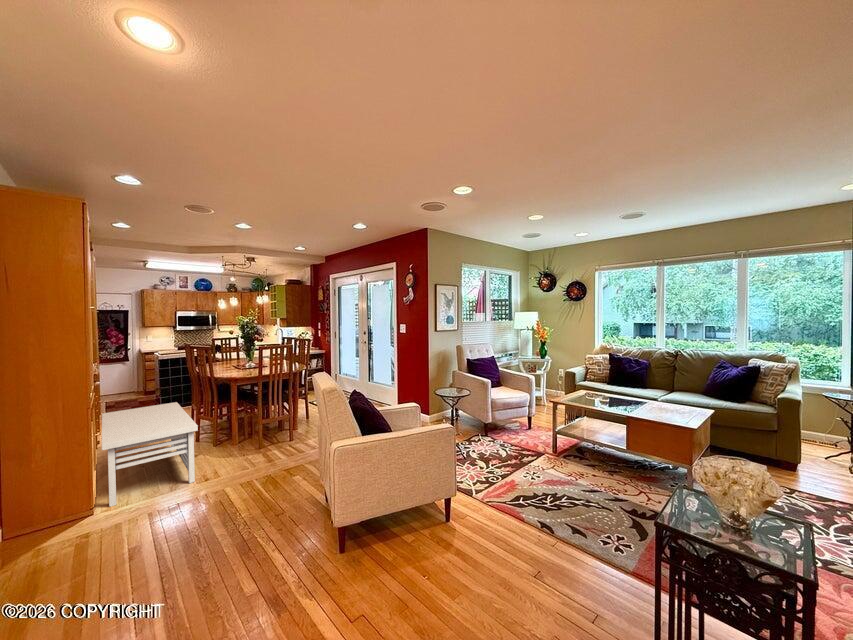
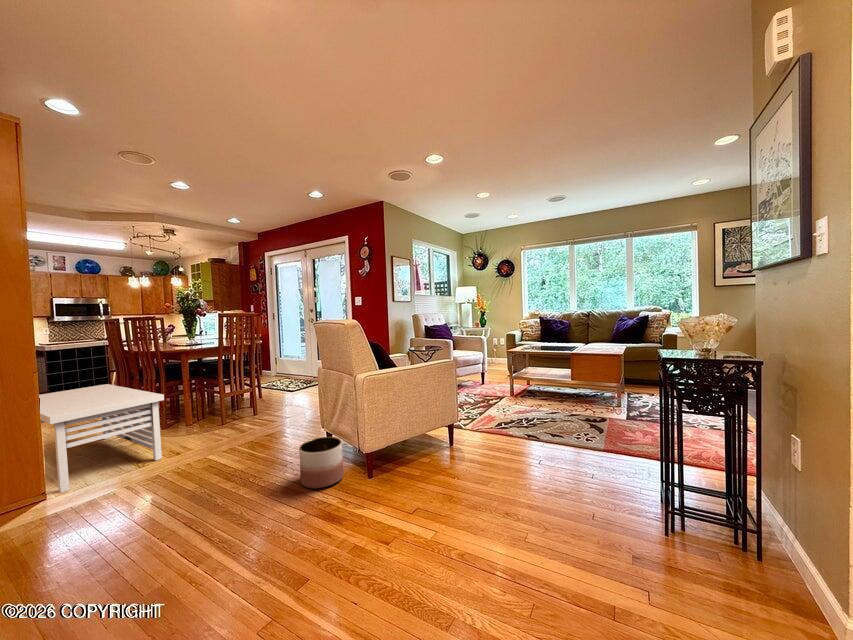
planter: none [276,496,320,555] -> present [299,437,344,488]

